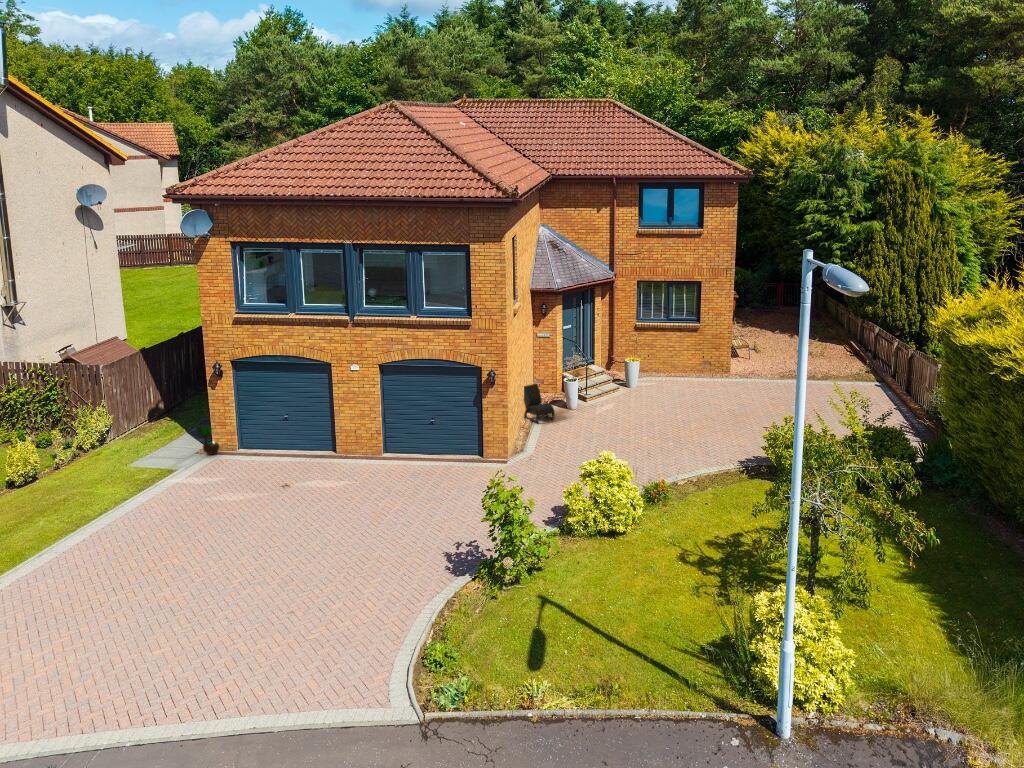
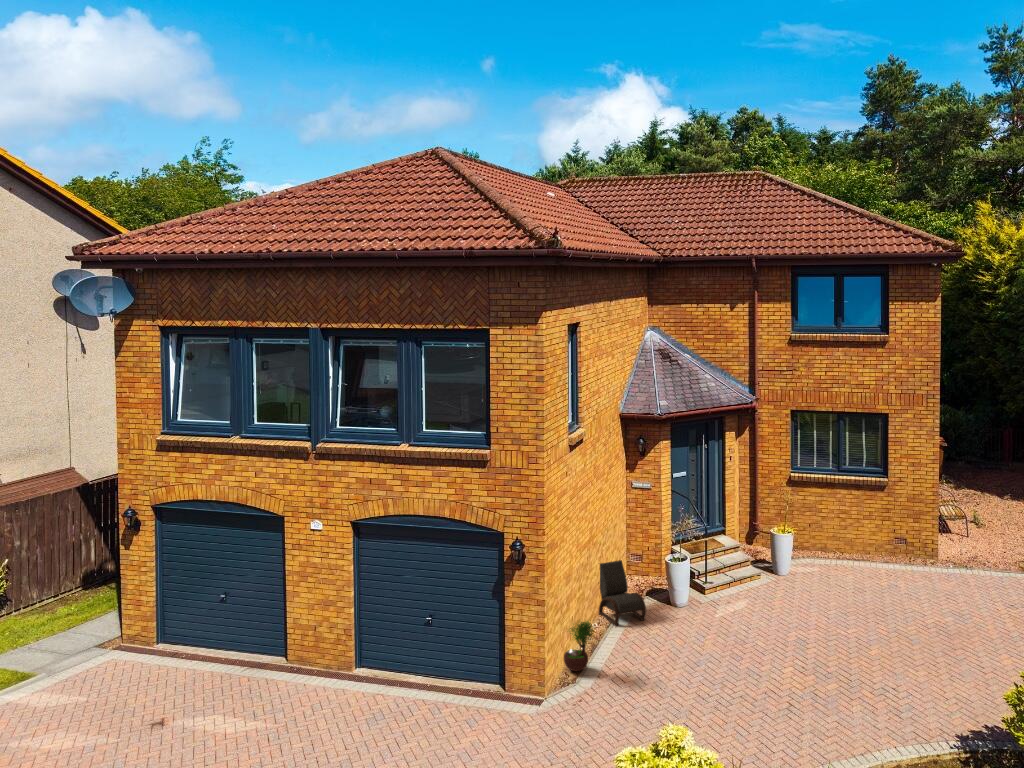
potted tree: present [196,425,219,454] -> present [564,621,593,671]

